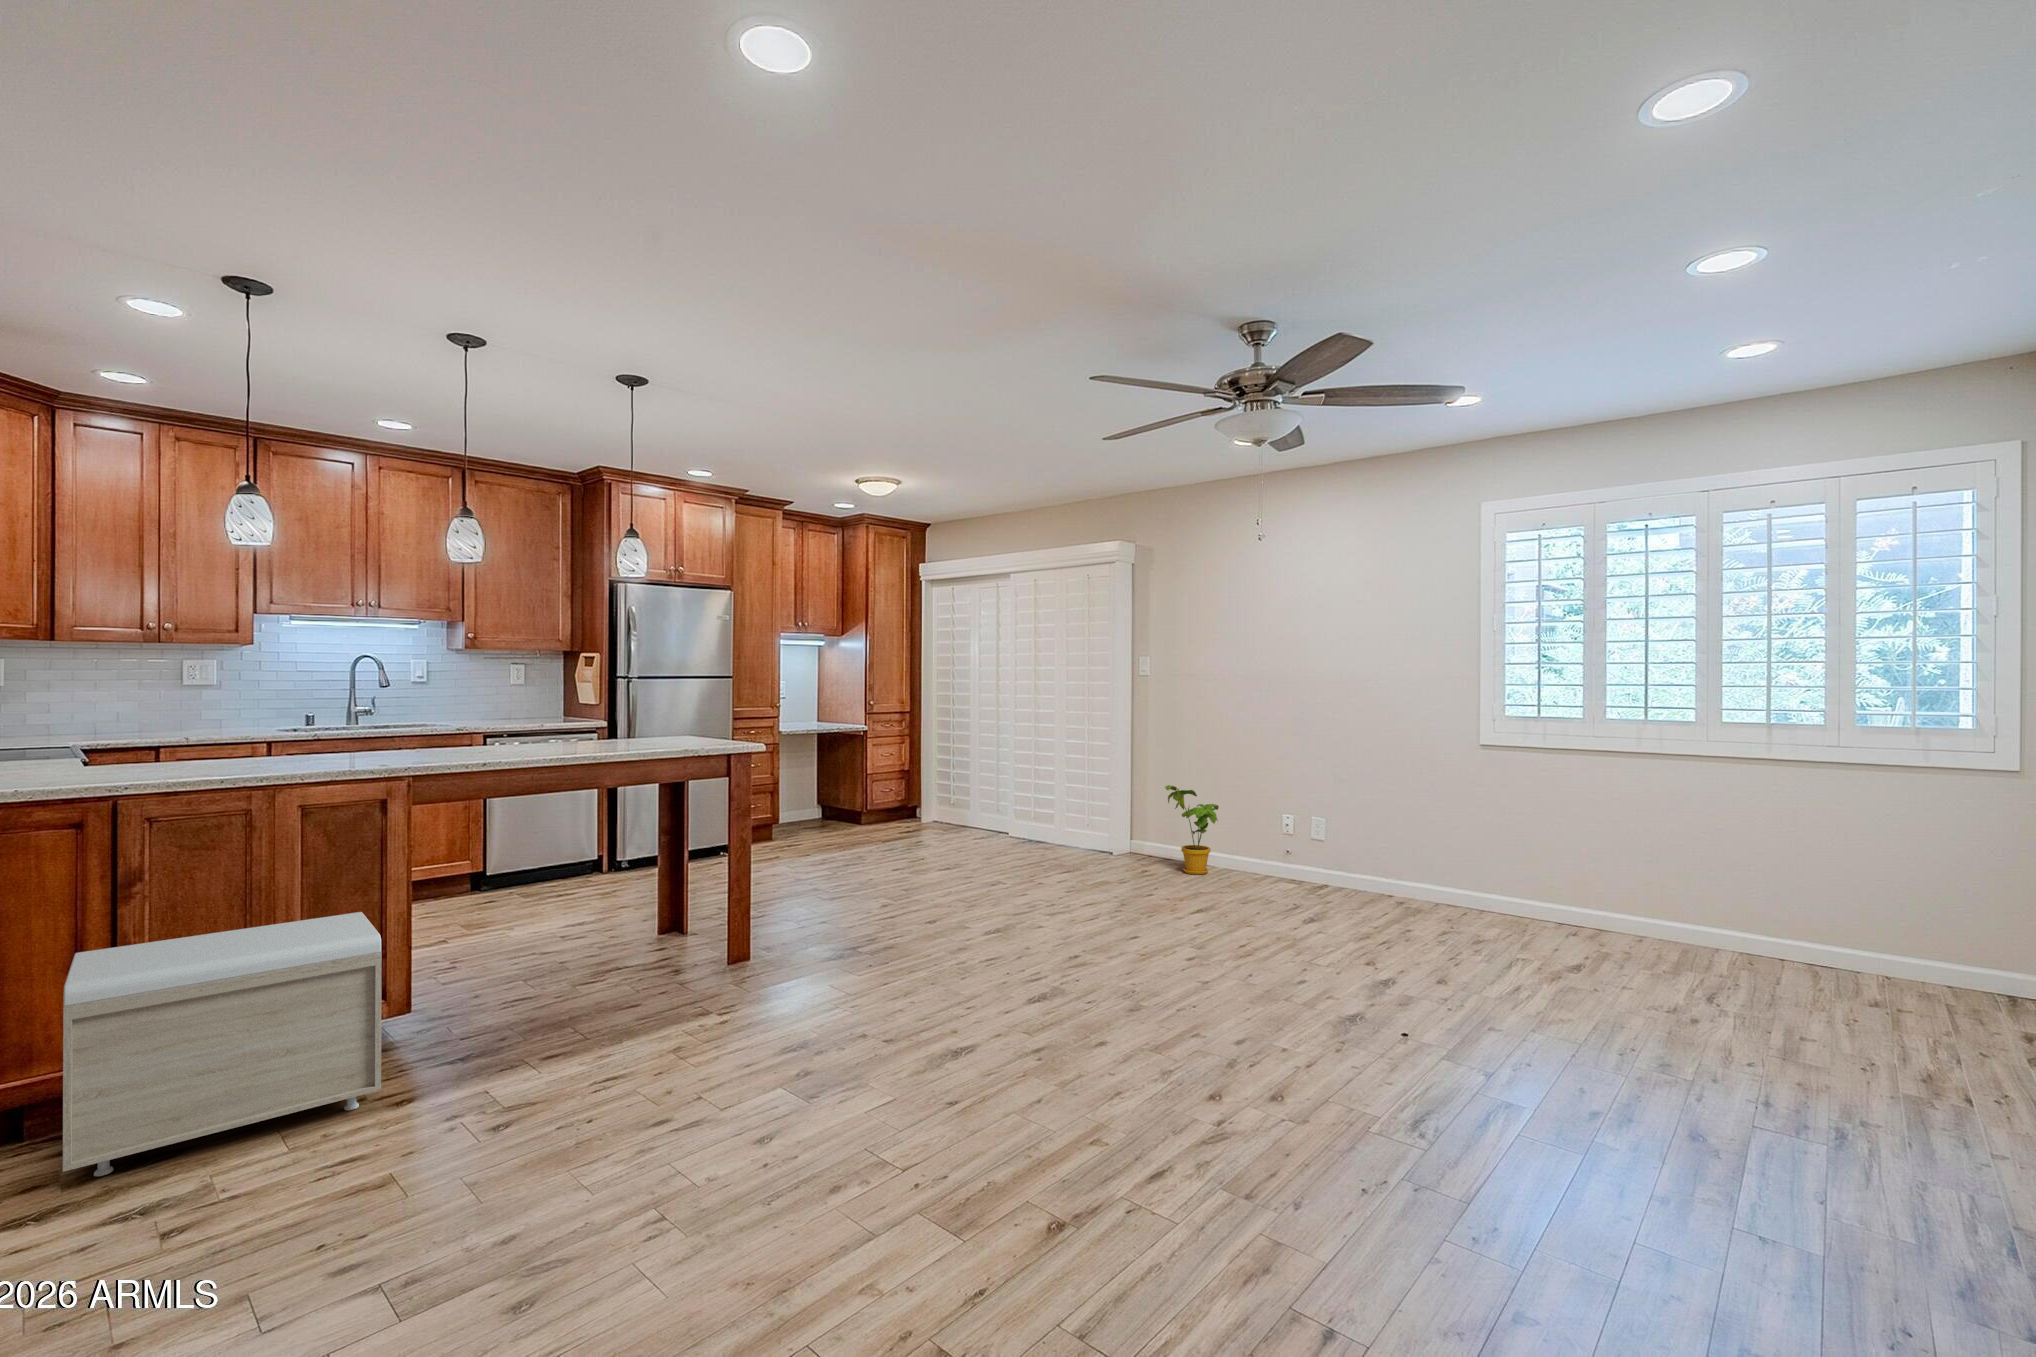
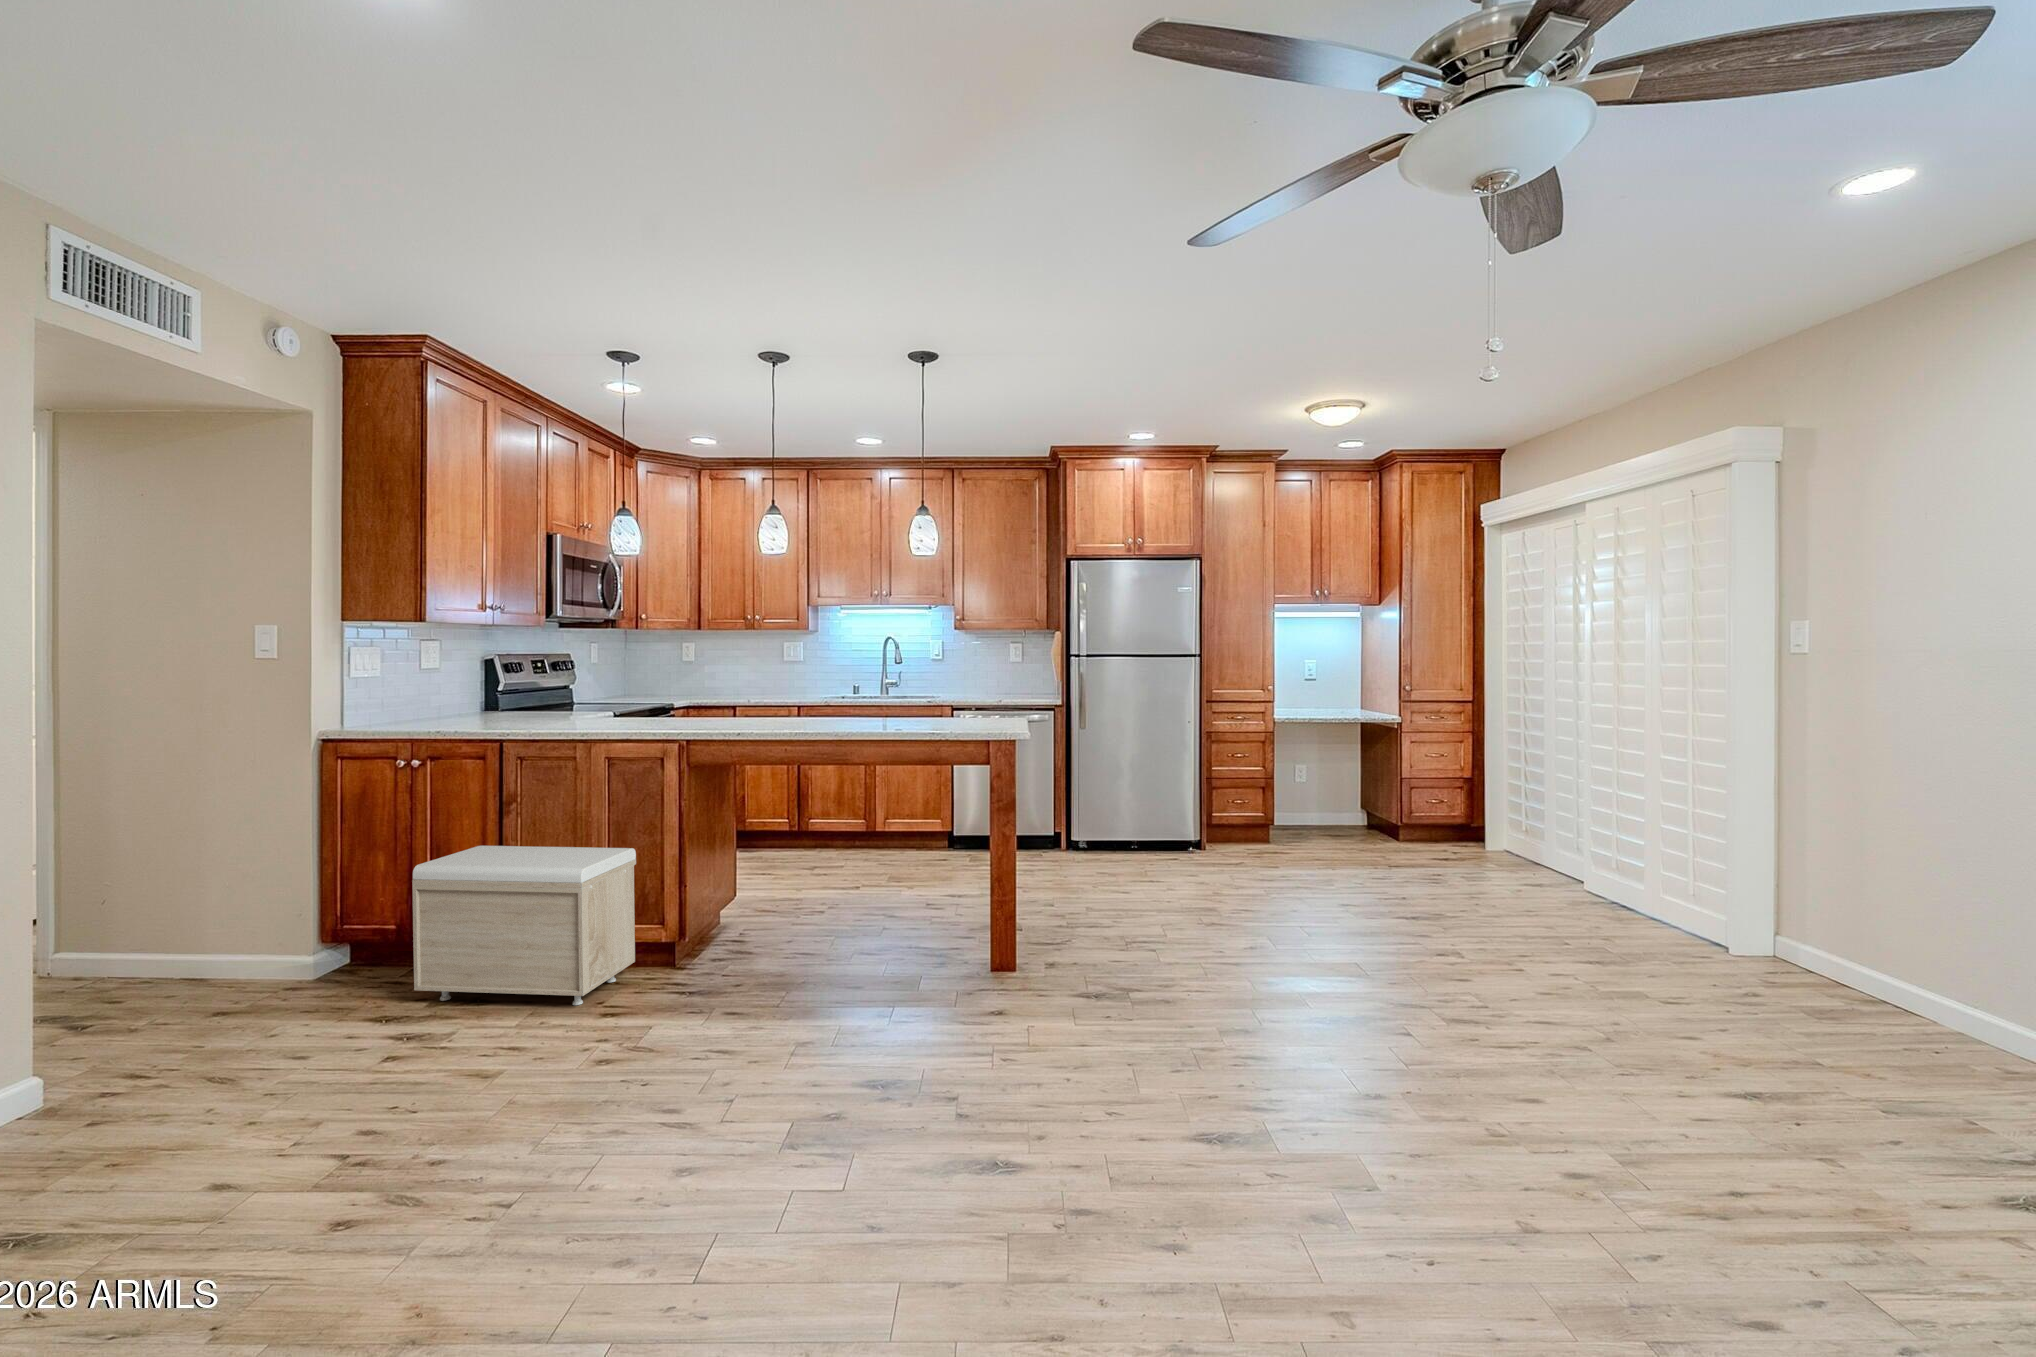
house plant: present [1165,785,1219,875] -> none [1784,850,1943,1030]

